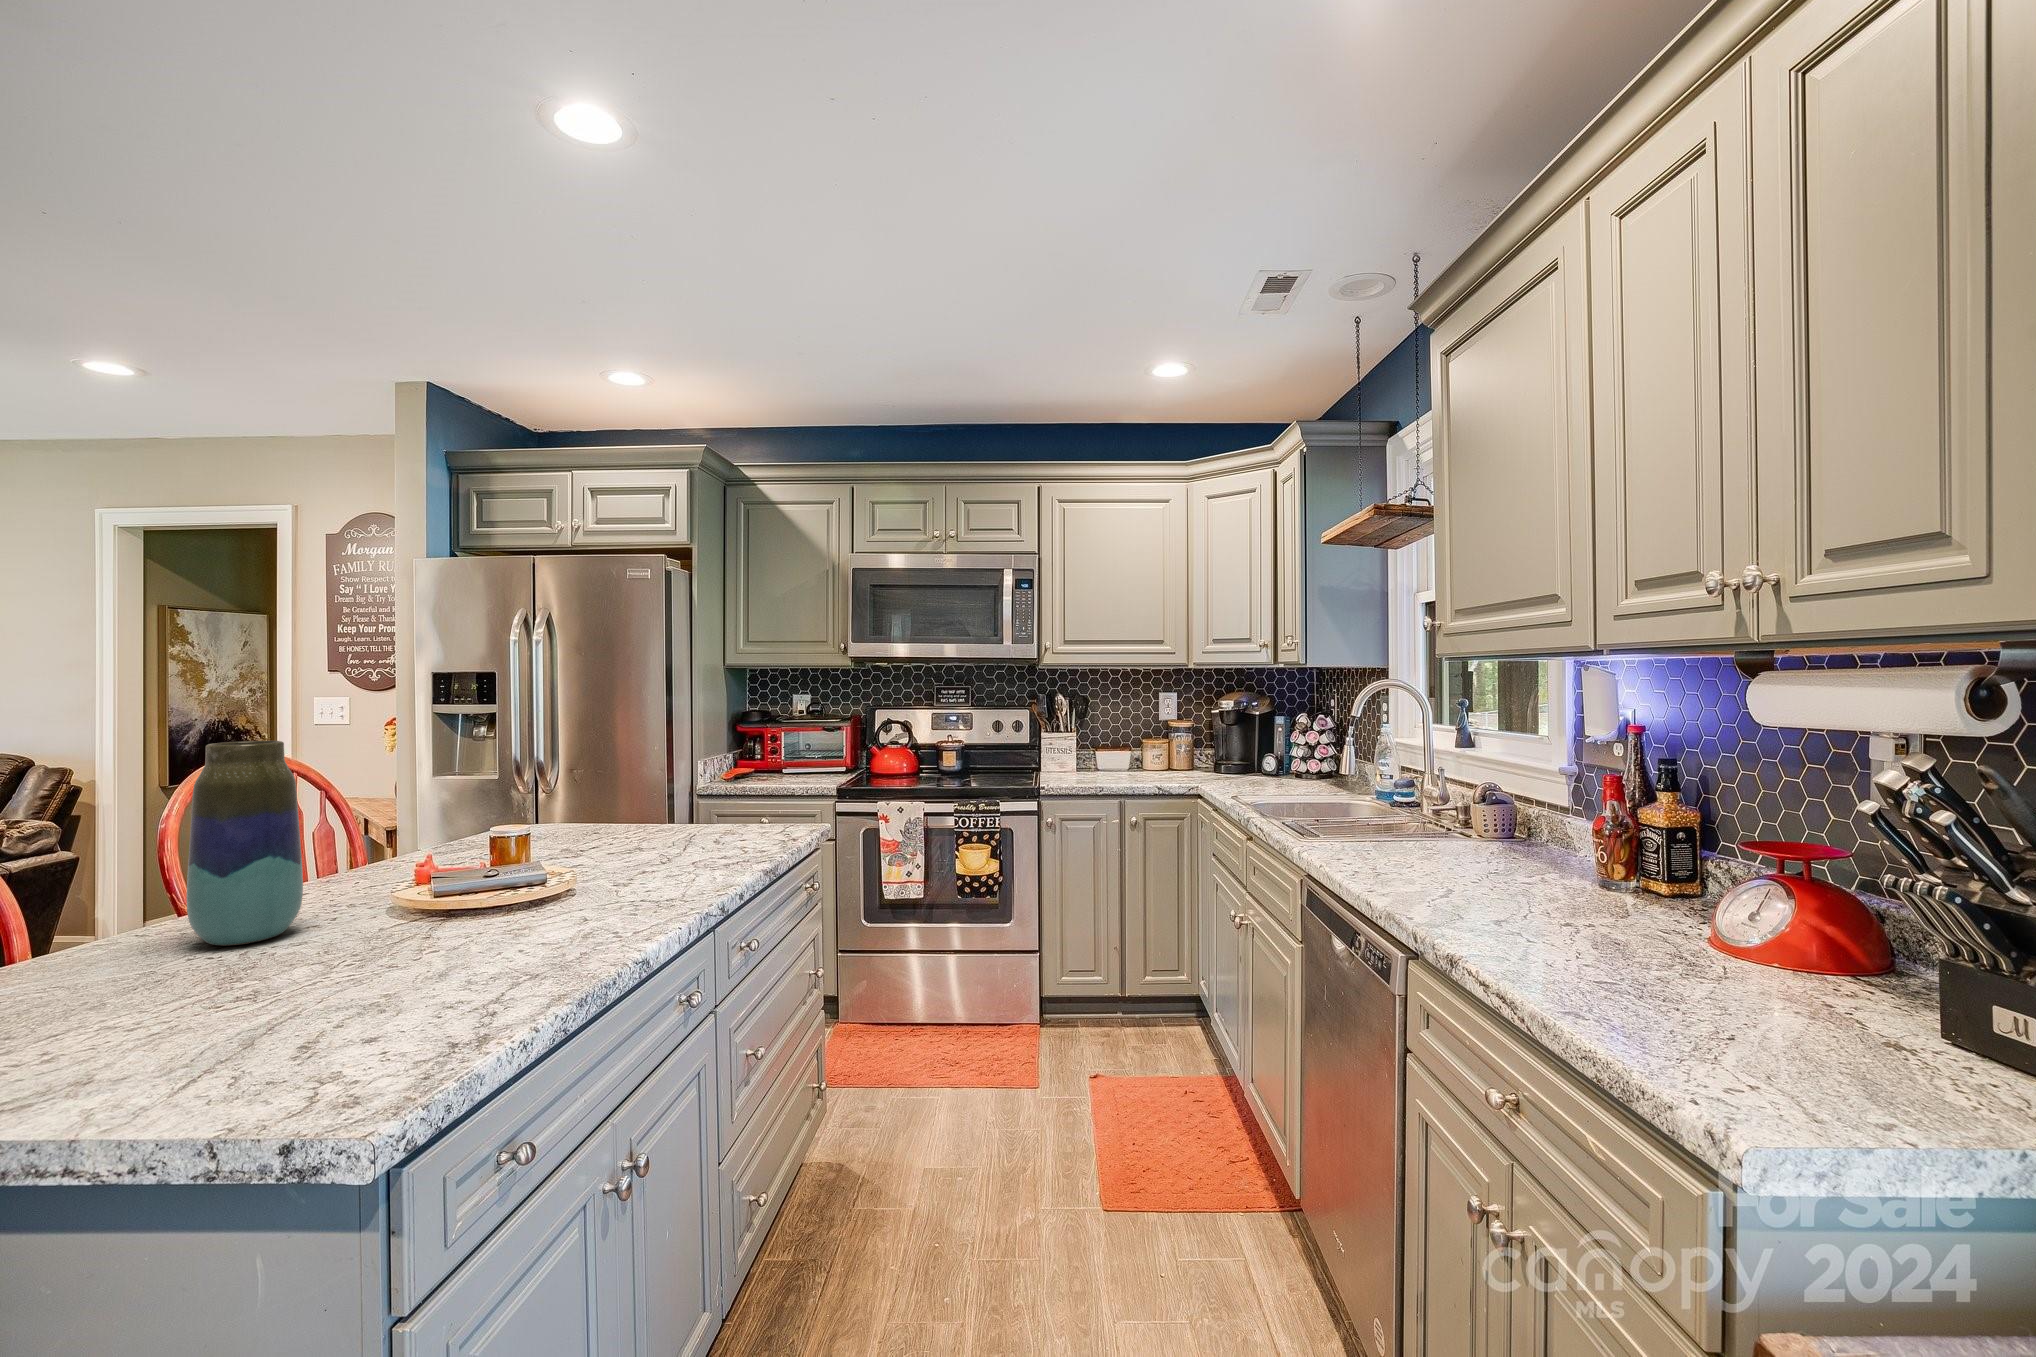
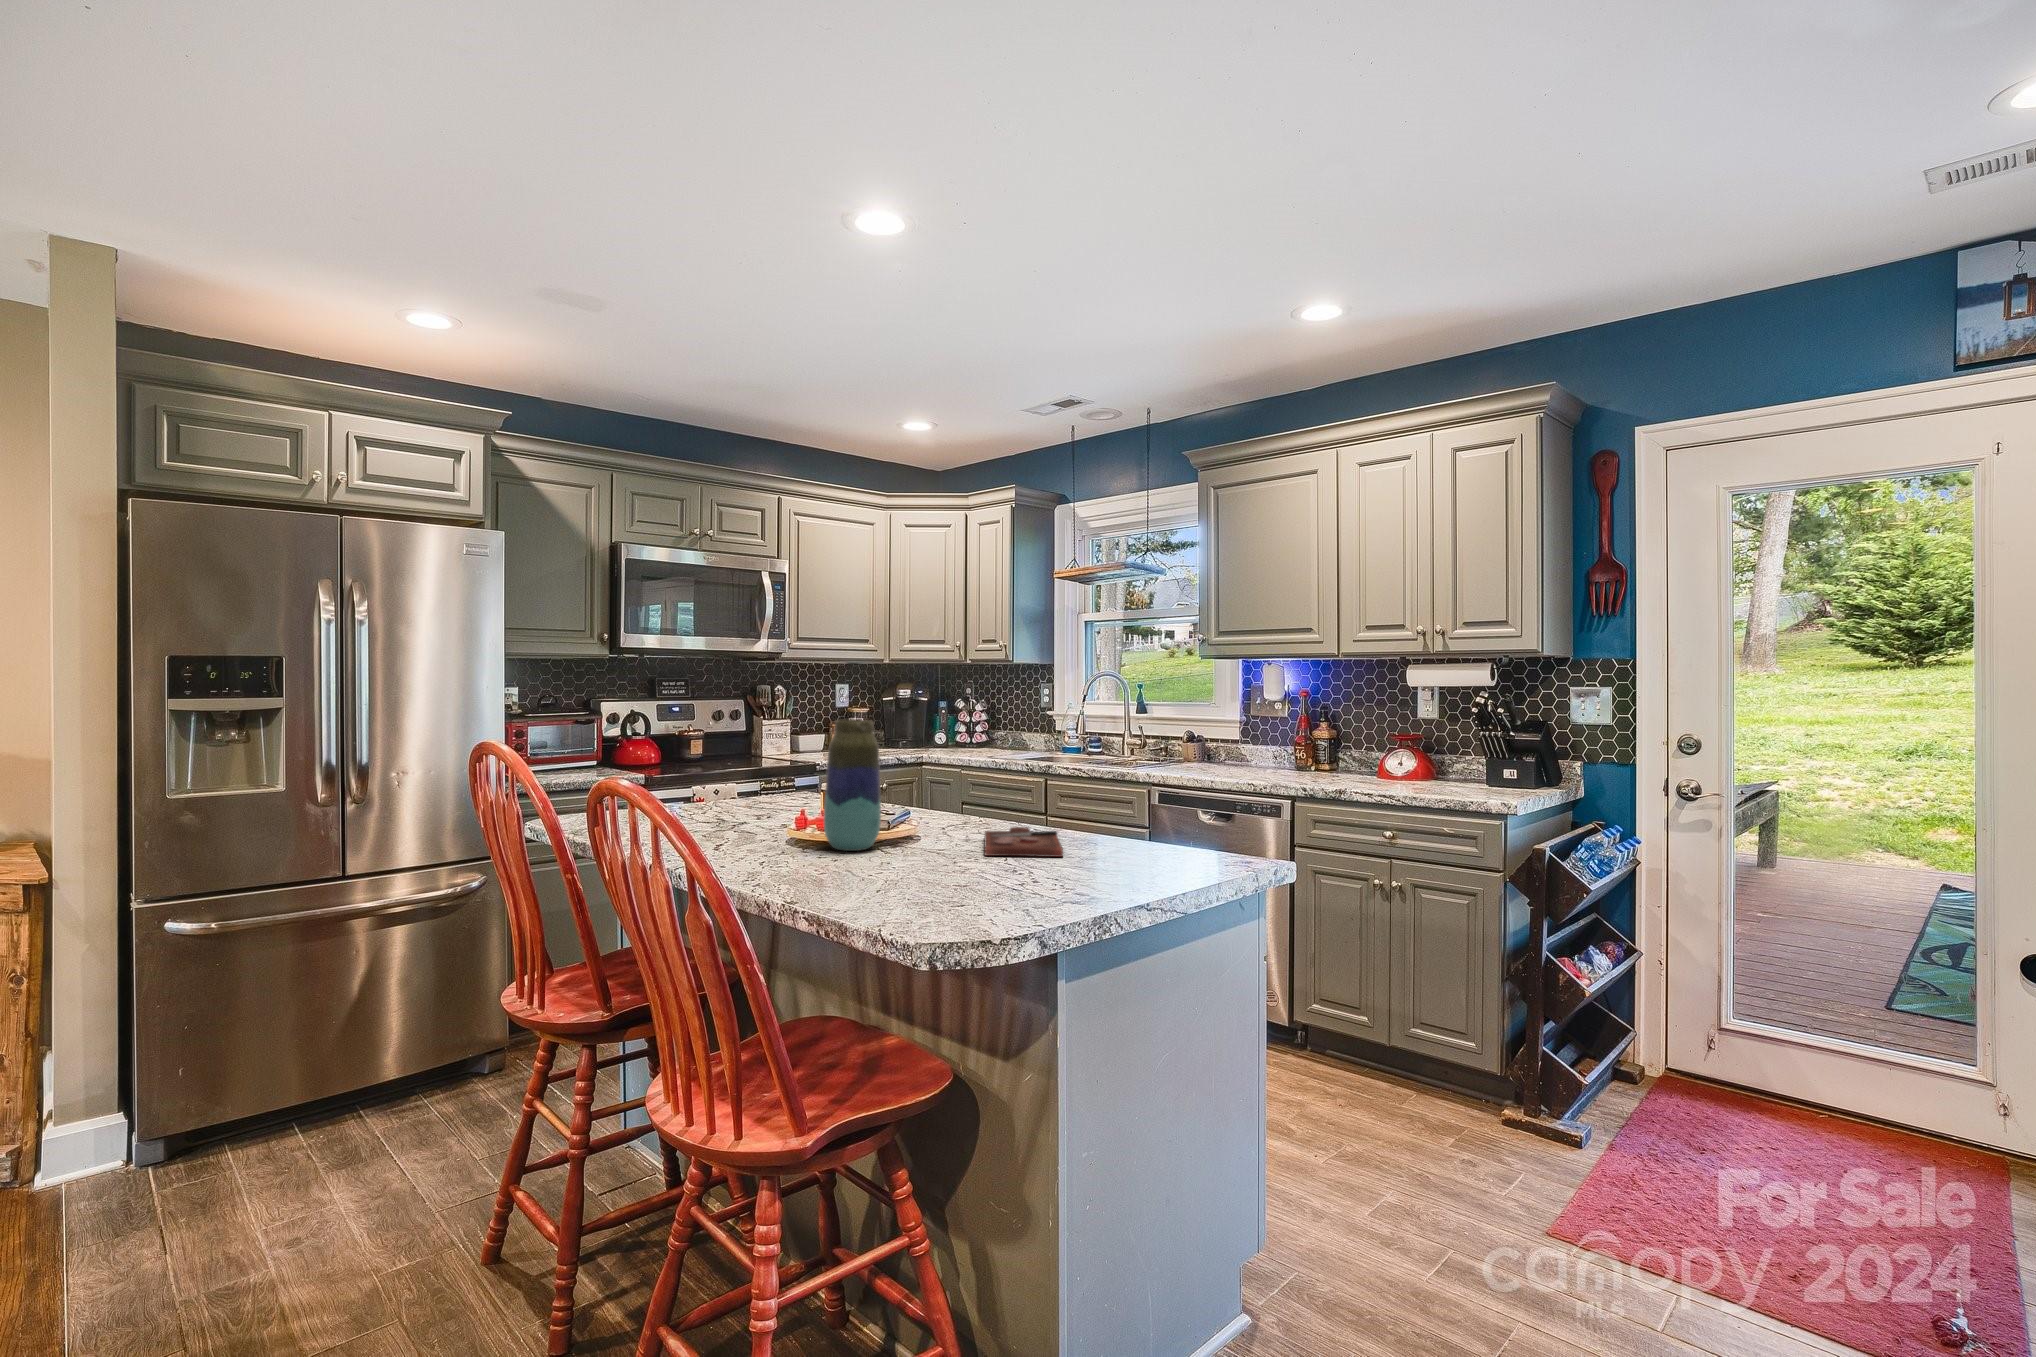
cutting board: none [194,942,518,1046] -> present [985,827,1063,857]

